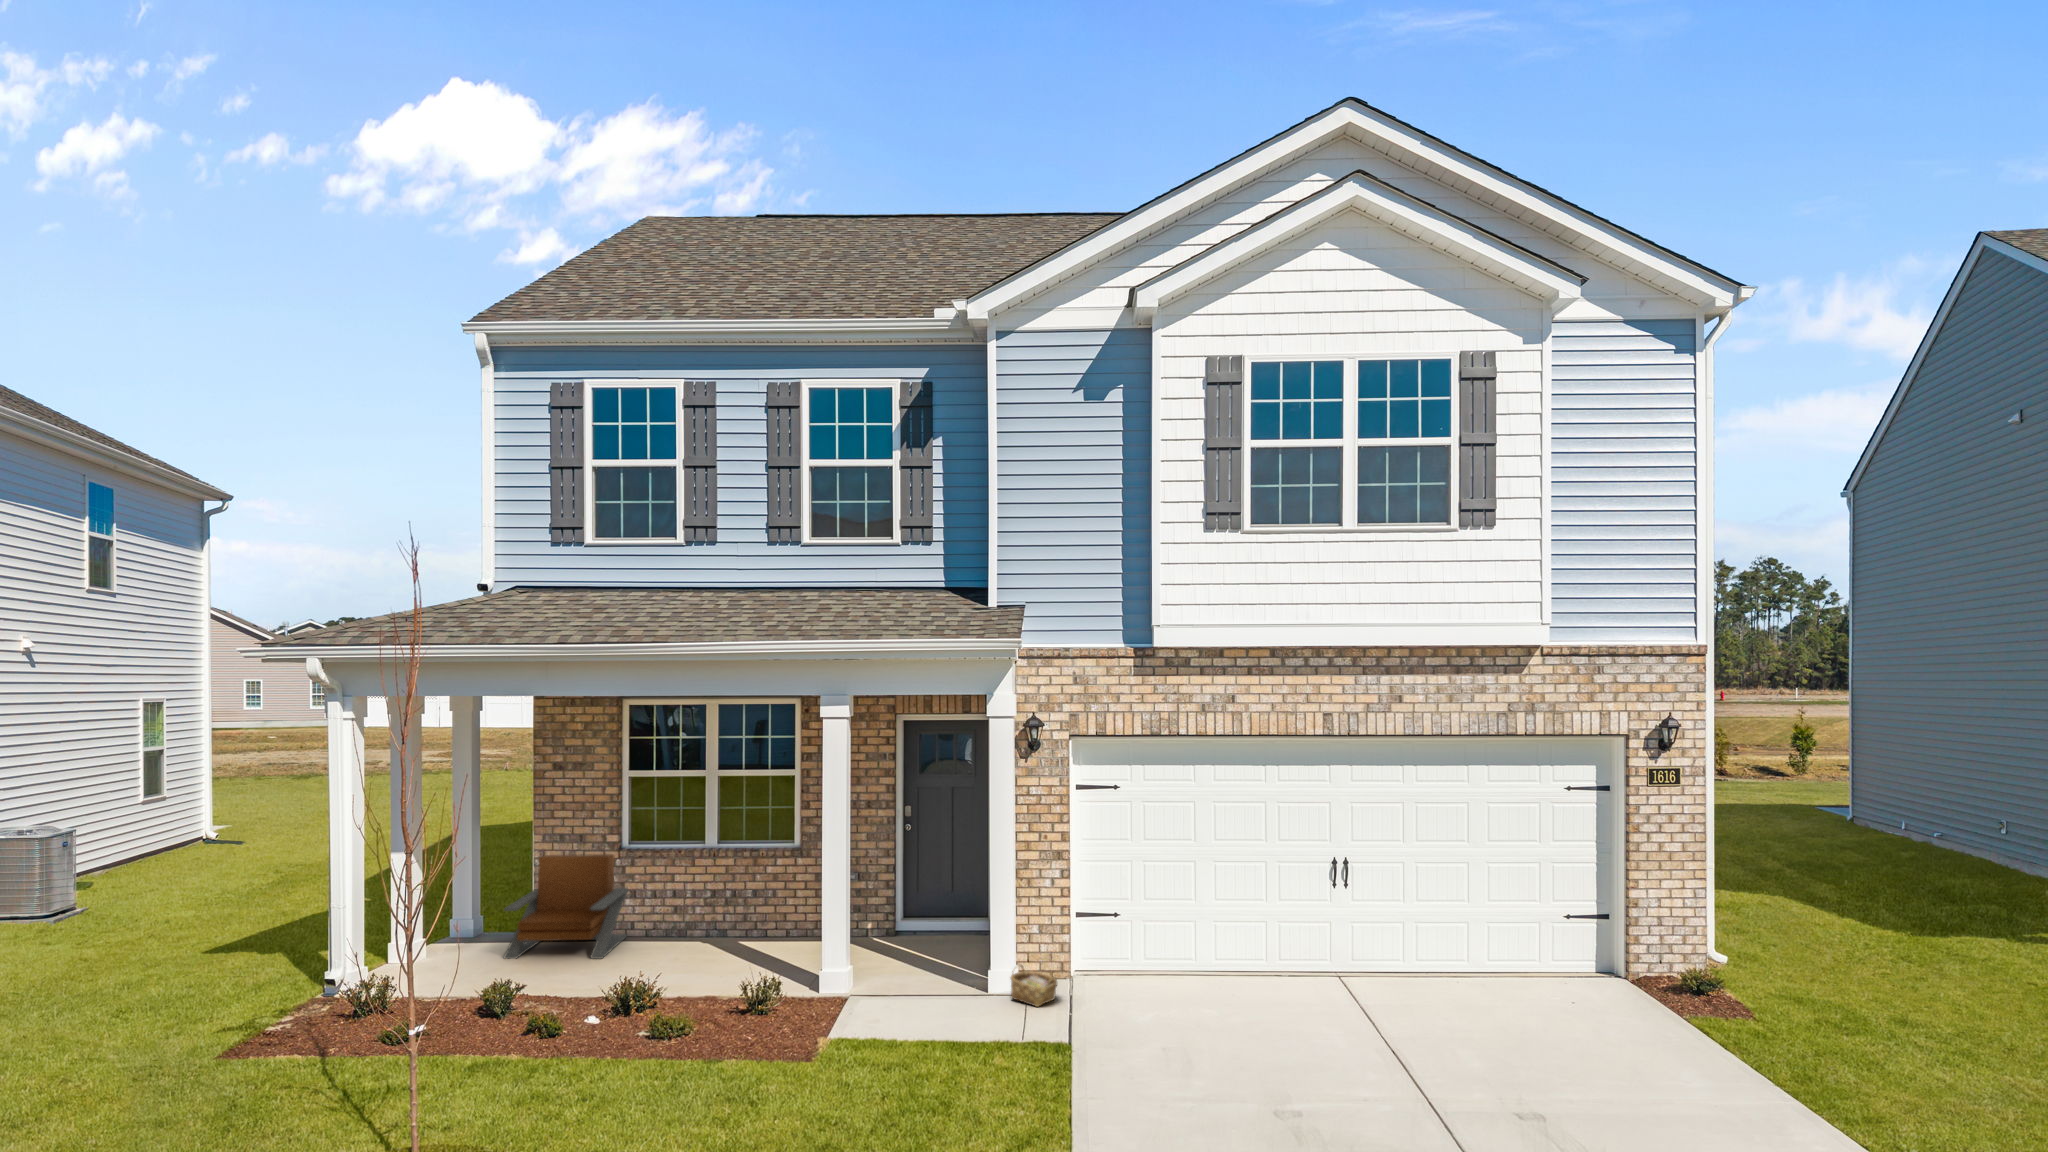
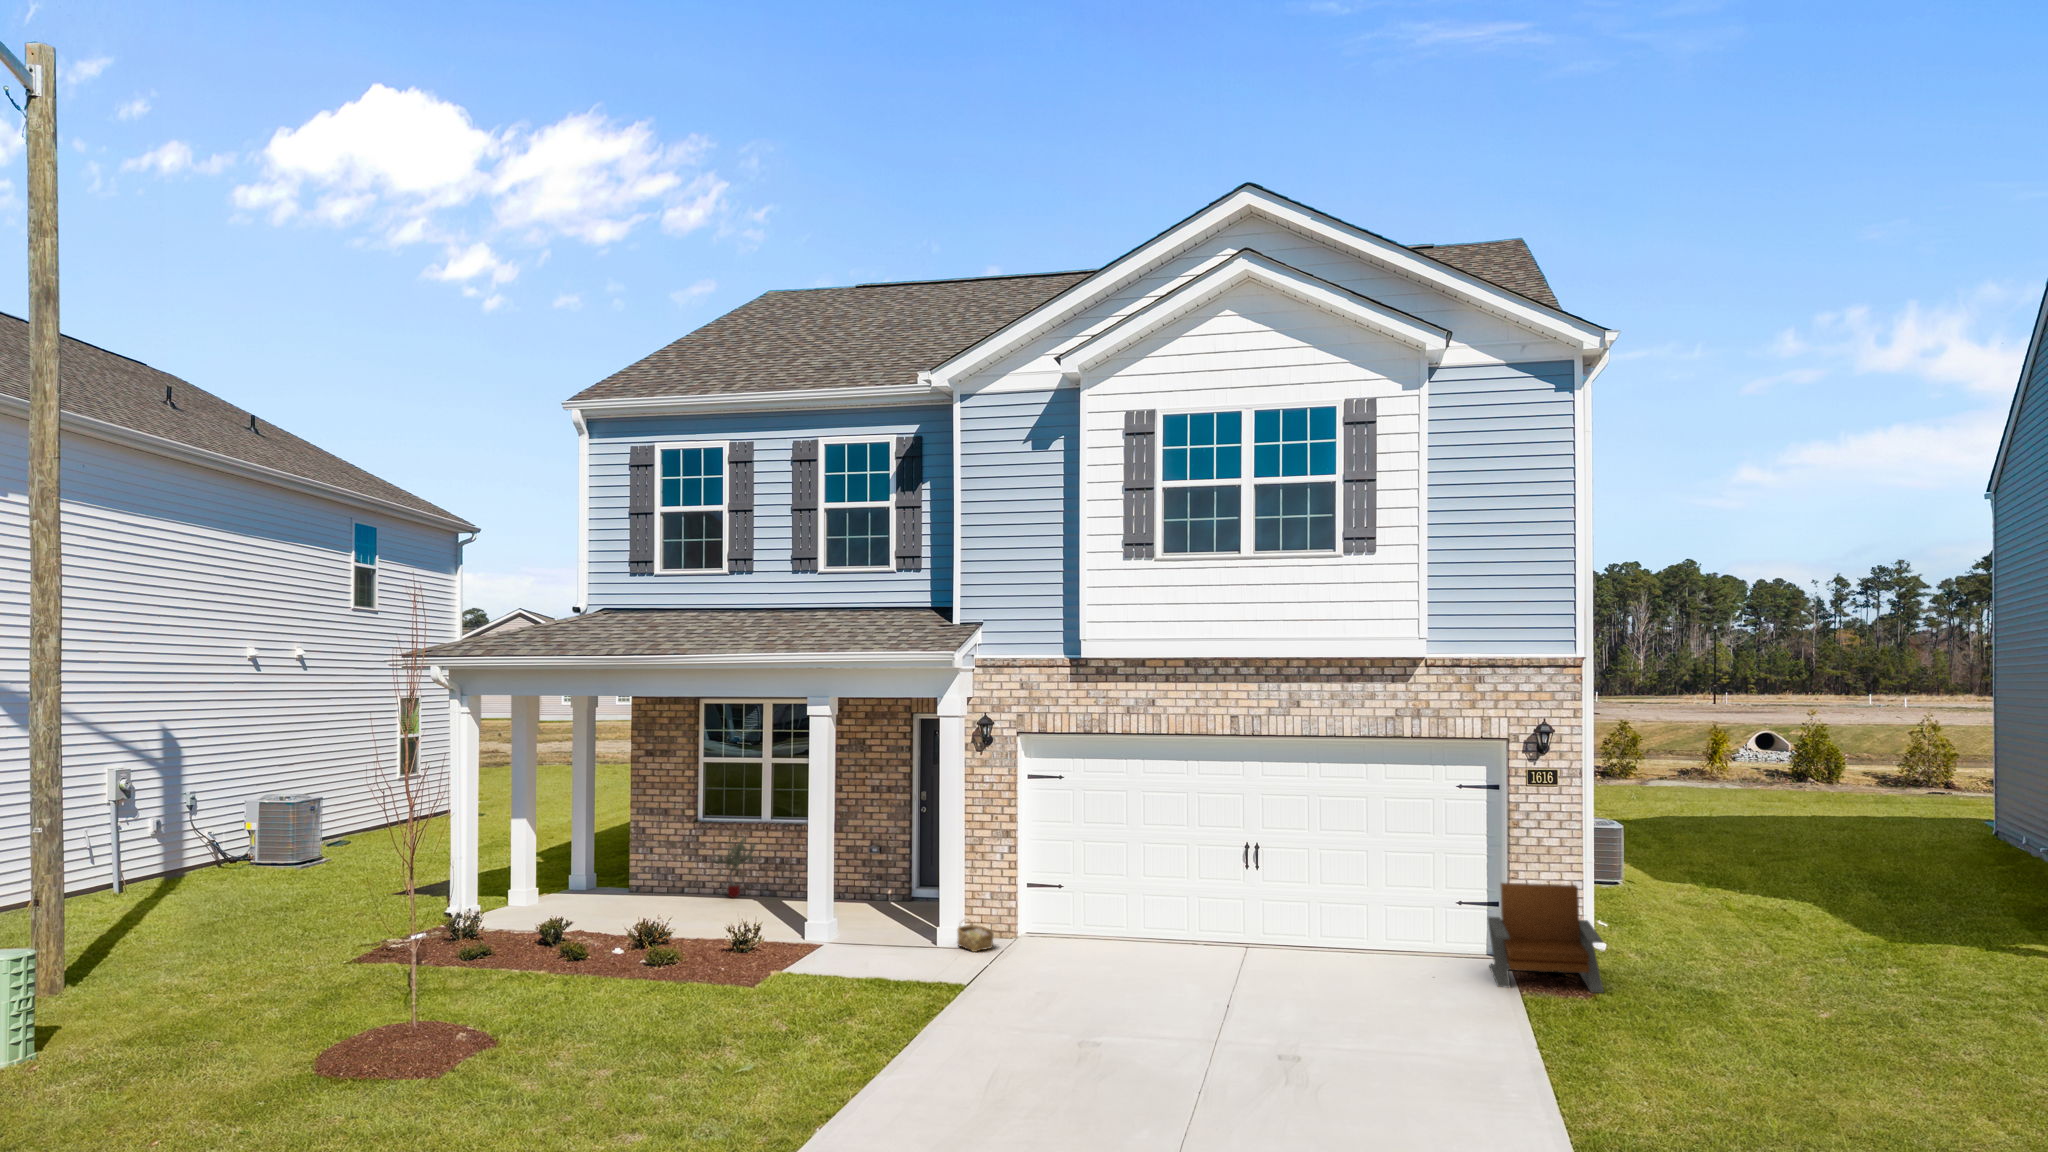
lounge chair: present [504,854,628,959] -> present [1488,883,1604,993]
potted tree: none [646,861,709,943] -> present [711,833,756,898]

